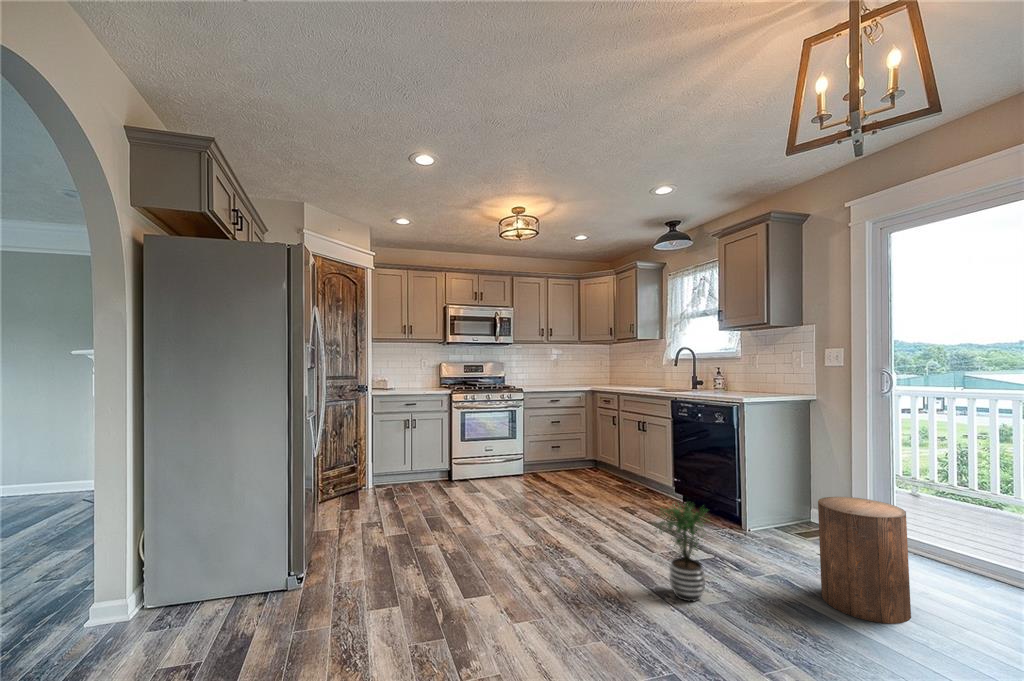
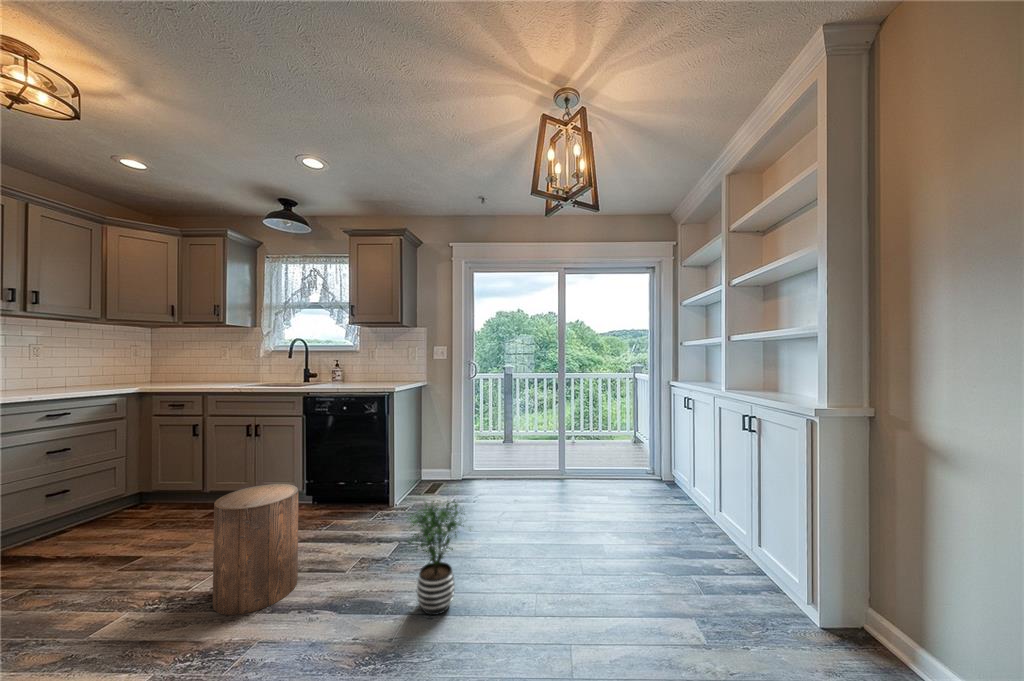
stool: present [818,497,911,624] -> present [213,484,299,615]

